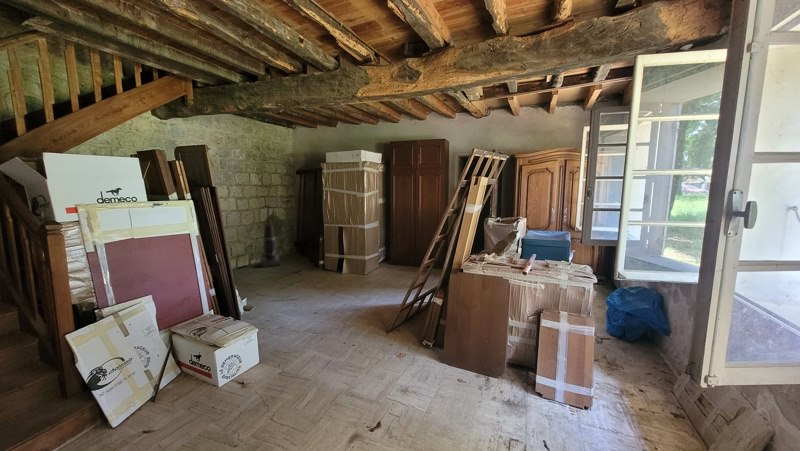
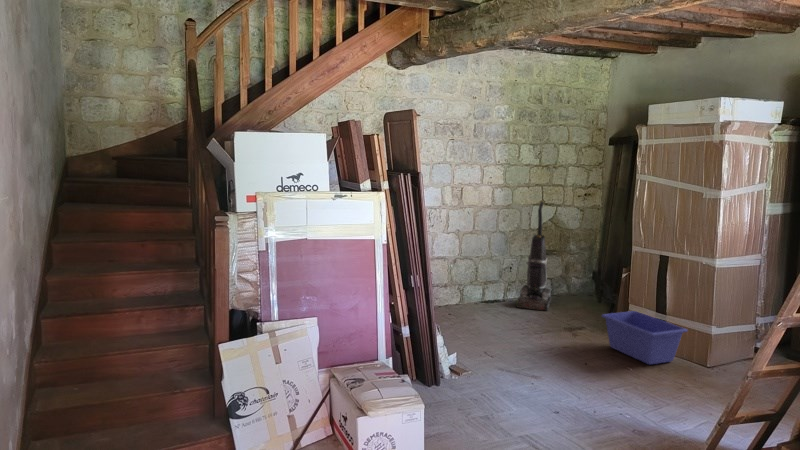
storage bin: none [316,255,356,278] -> present [602,311,687,365]

